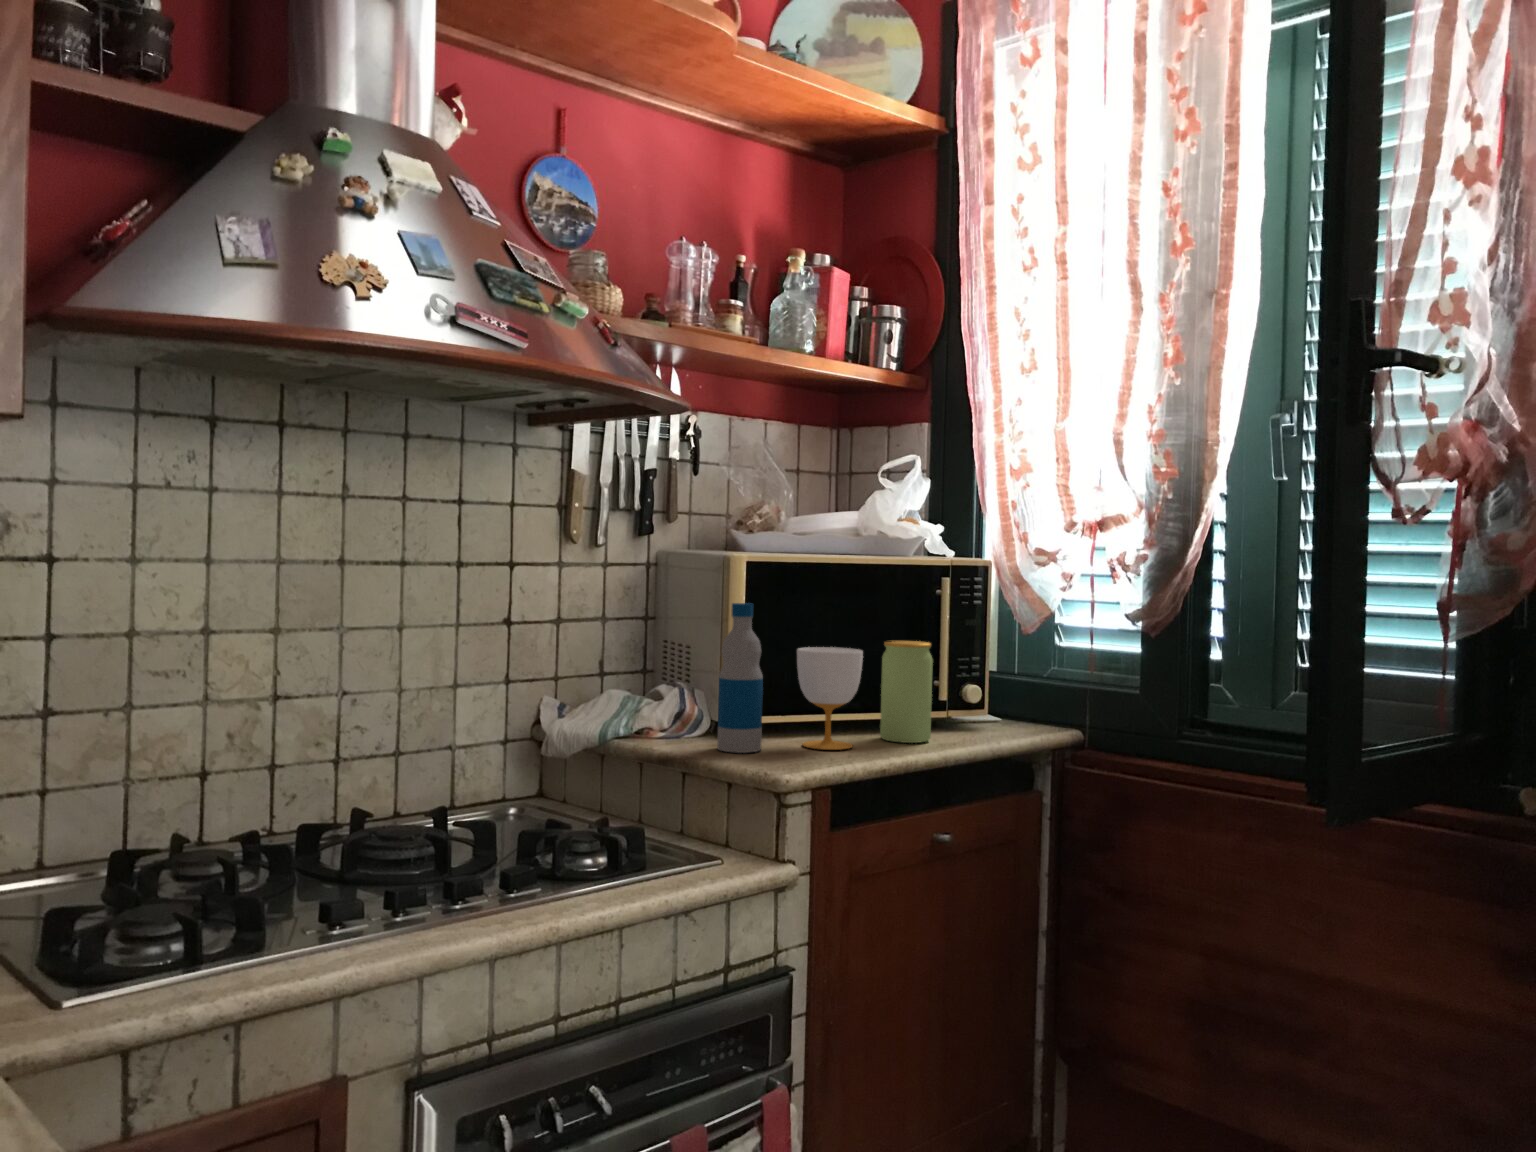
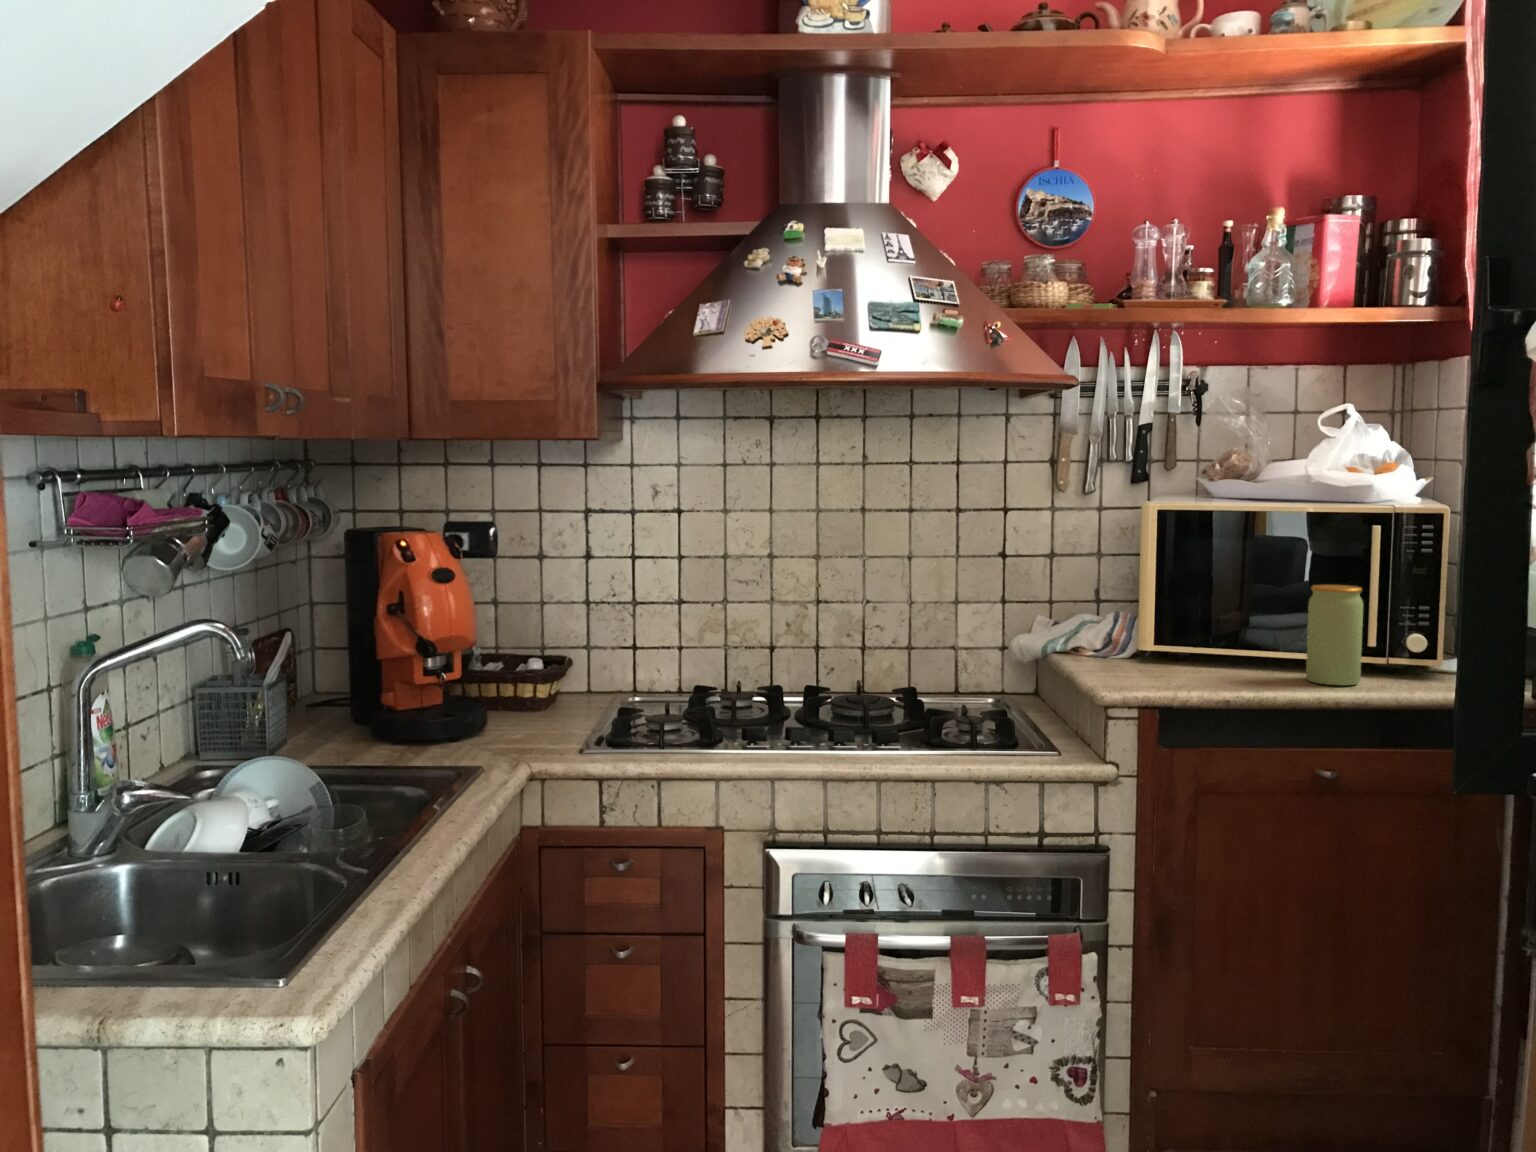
bottle: present [717,603,763,753] -> none [1121,545,1162,674]
cup: present [797,647,863,750] -> none [1201,587,1266,682]

